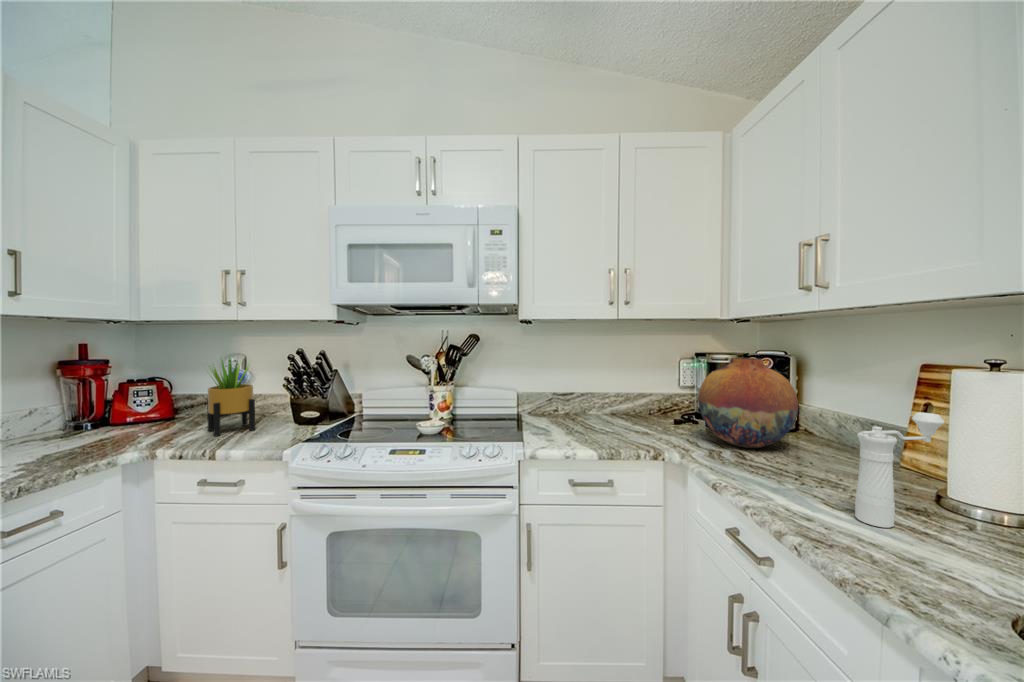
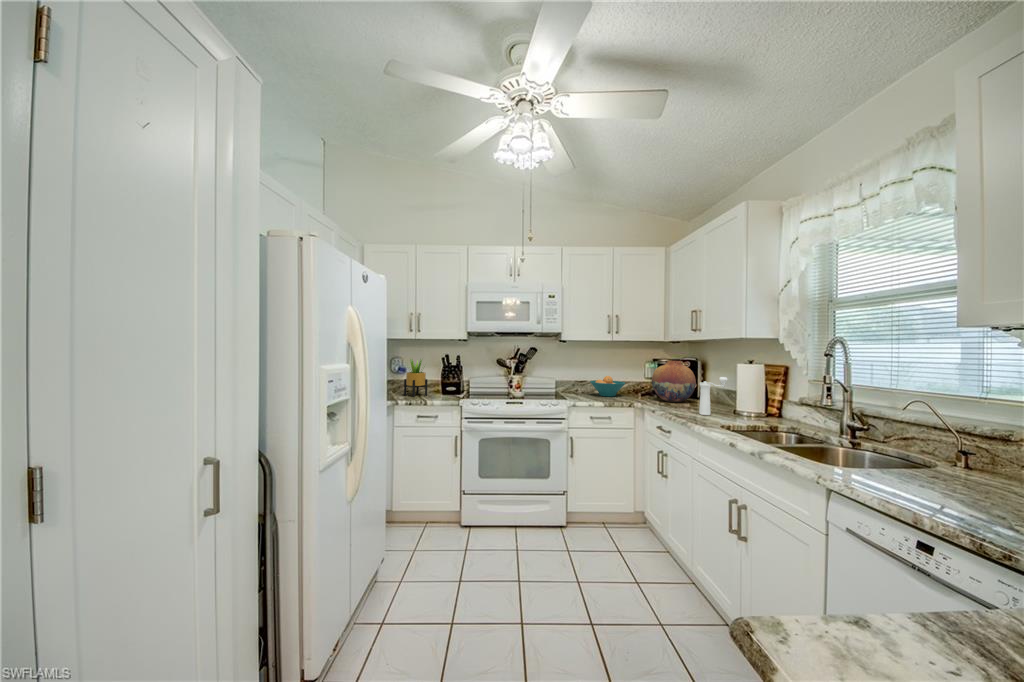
fruit bowl: none [576,386,643,427] -> present [590,376,625,397]

